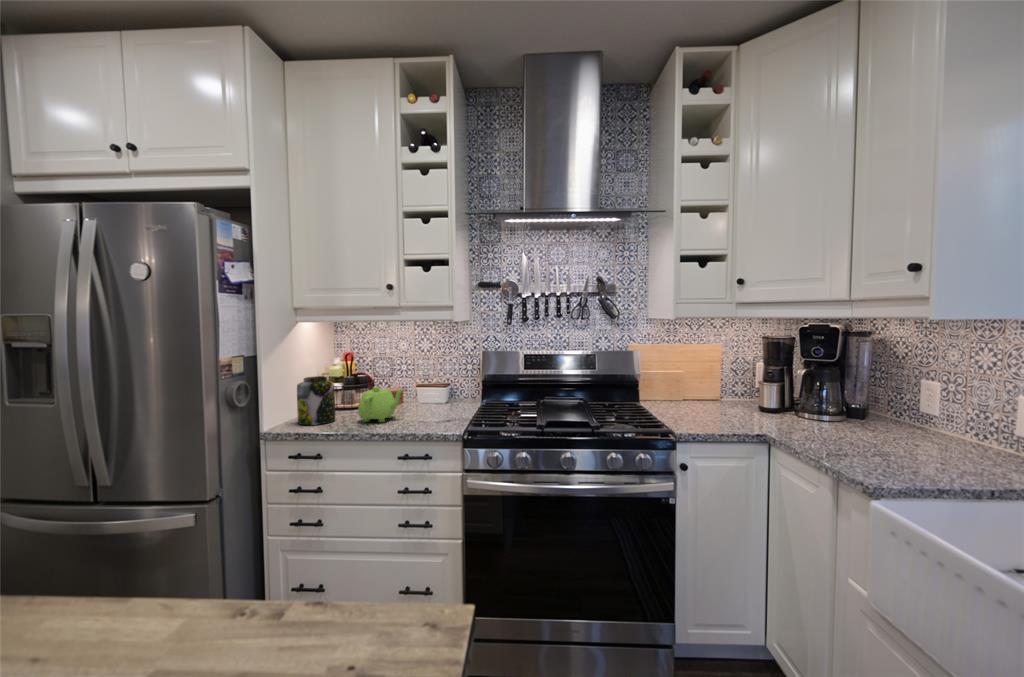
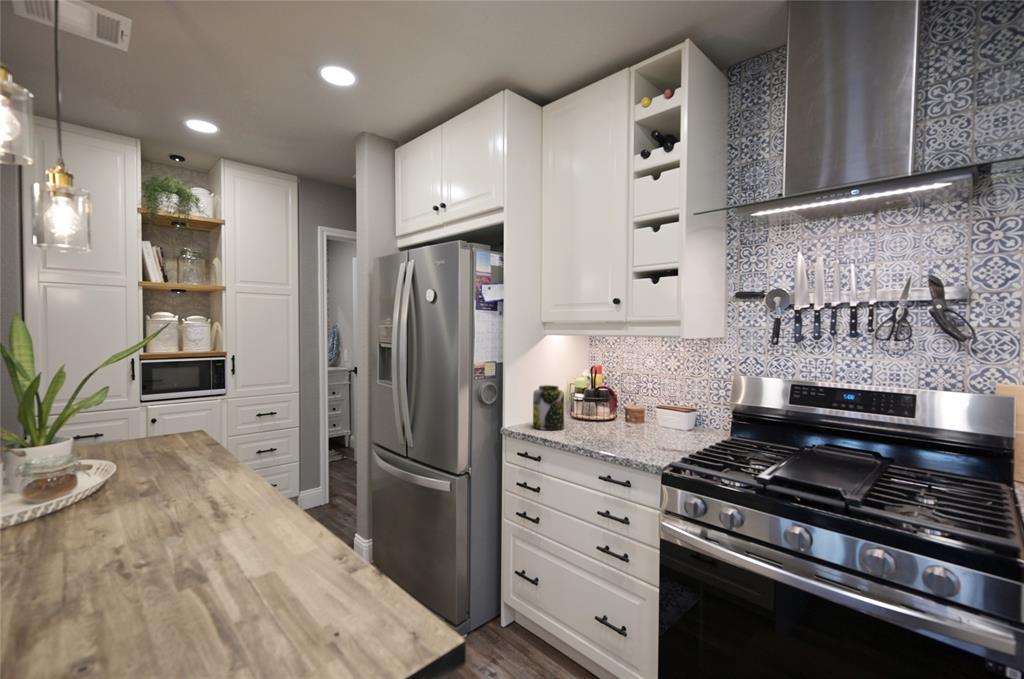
teapot: present [358,387,403,422] -> none [578,402,623,439]

